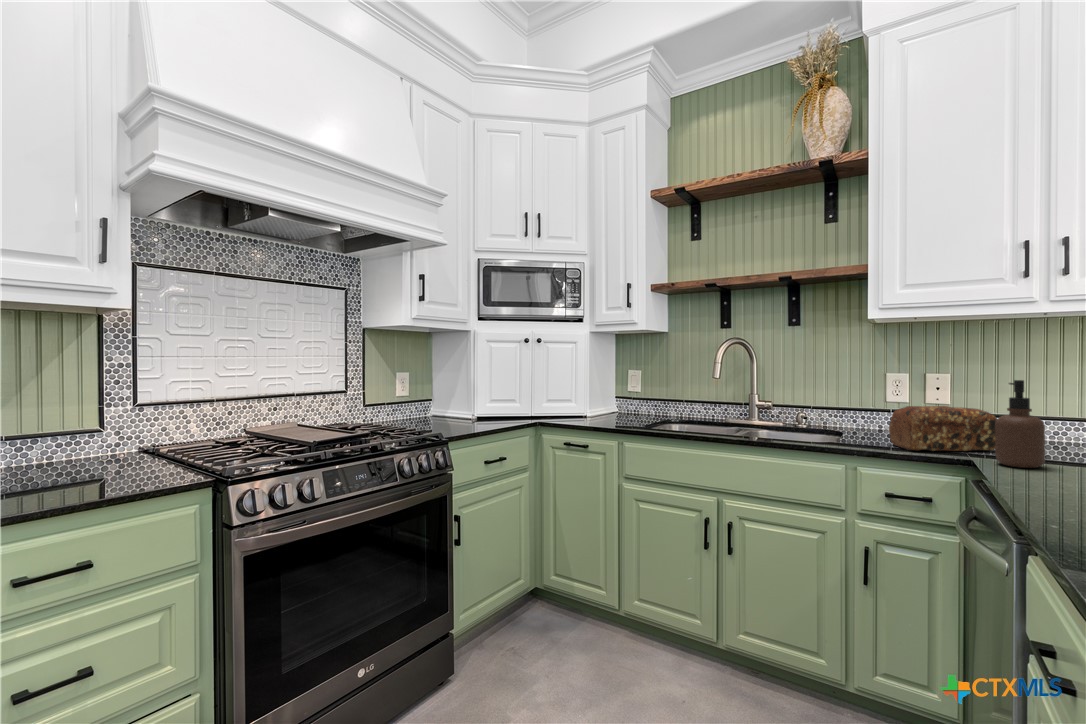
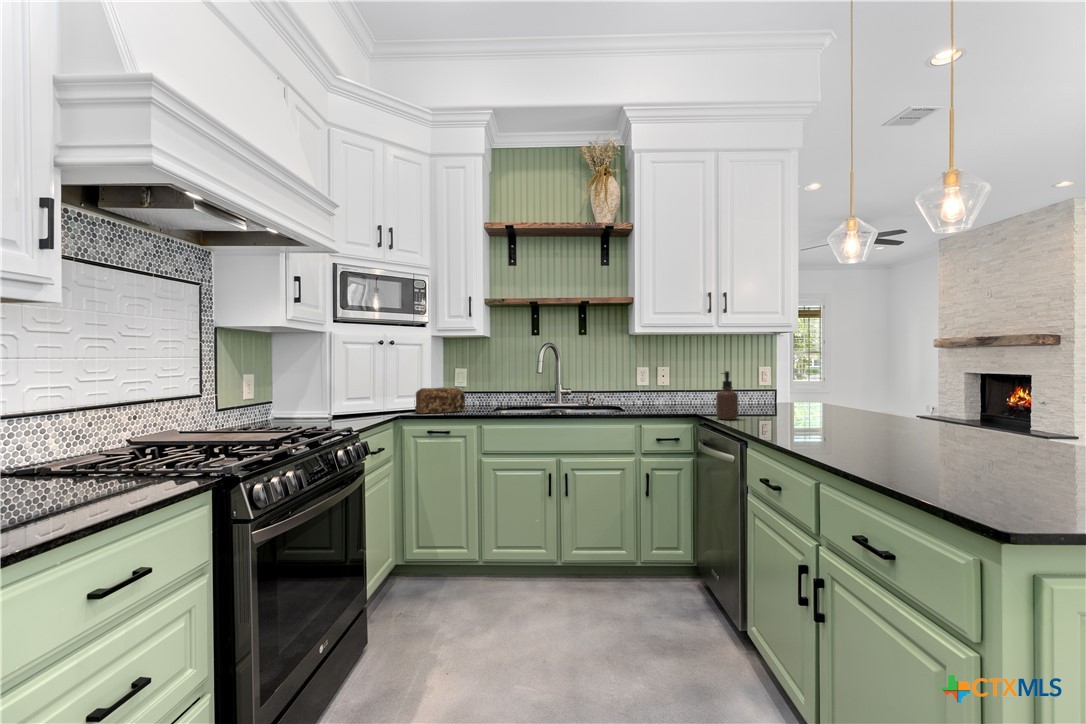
bread loaf: present [889,406,997,451] -> present [414,388,465,414]

